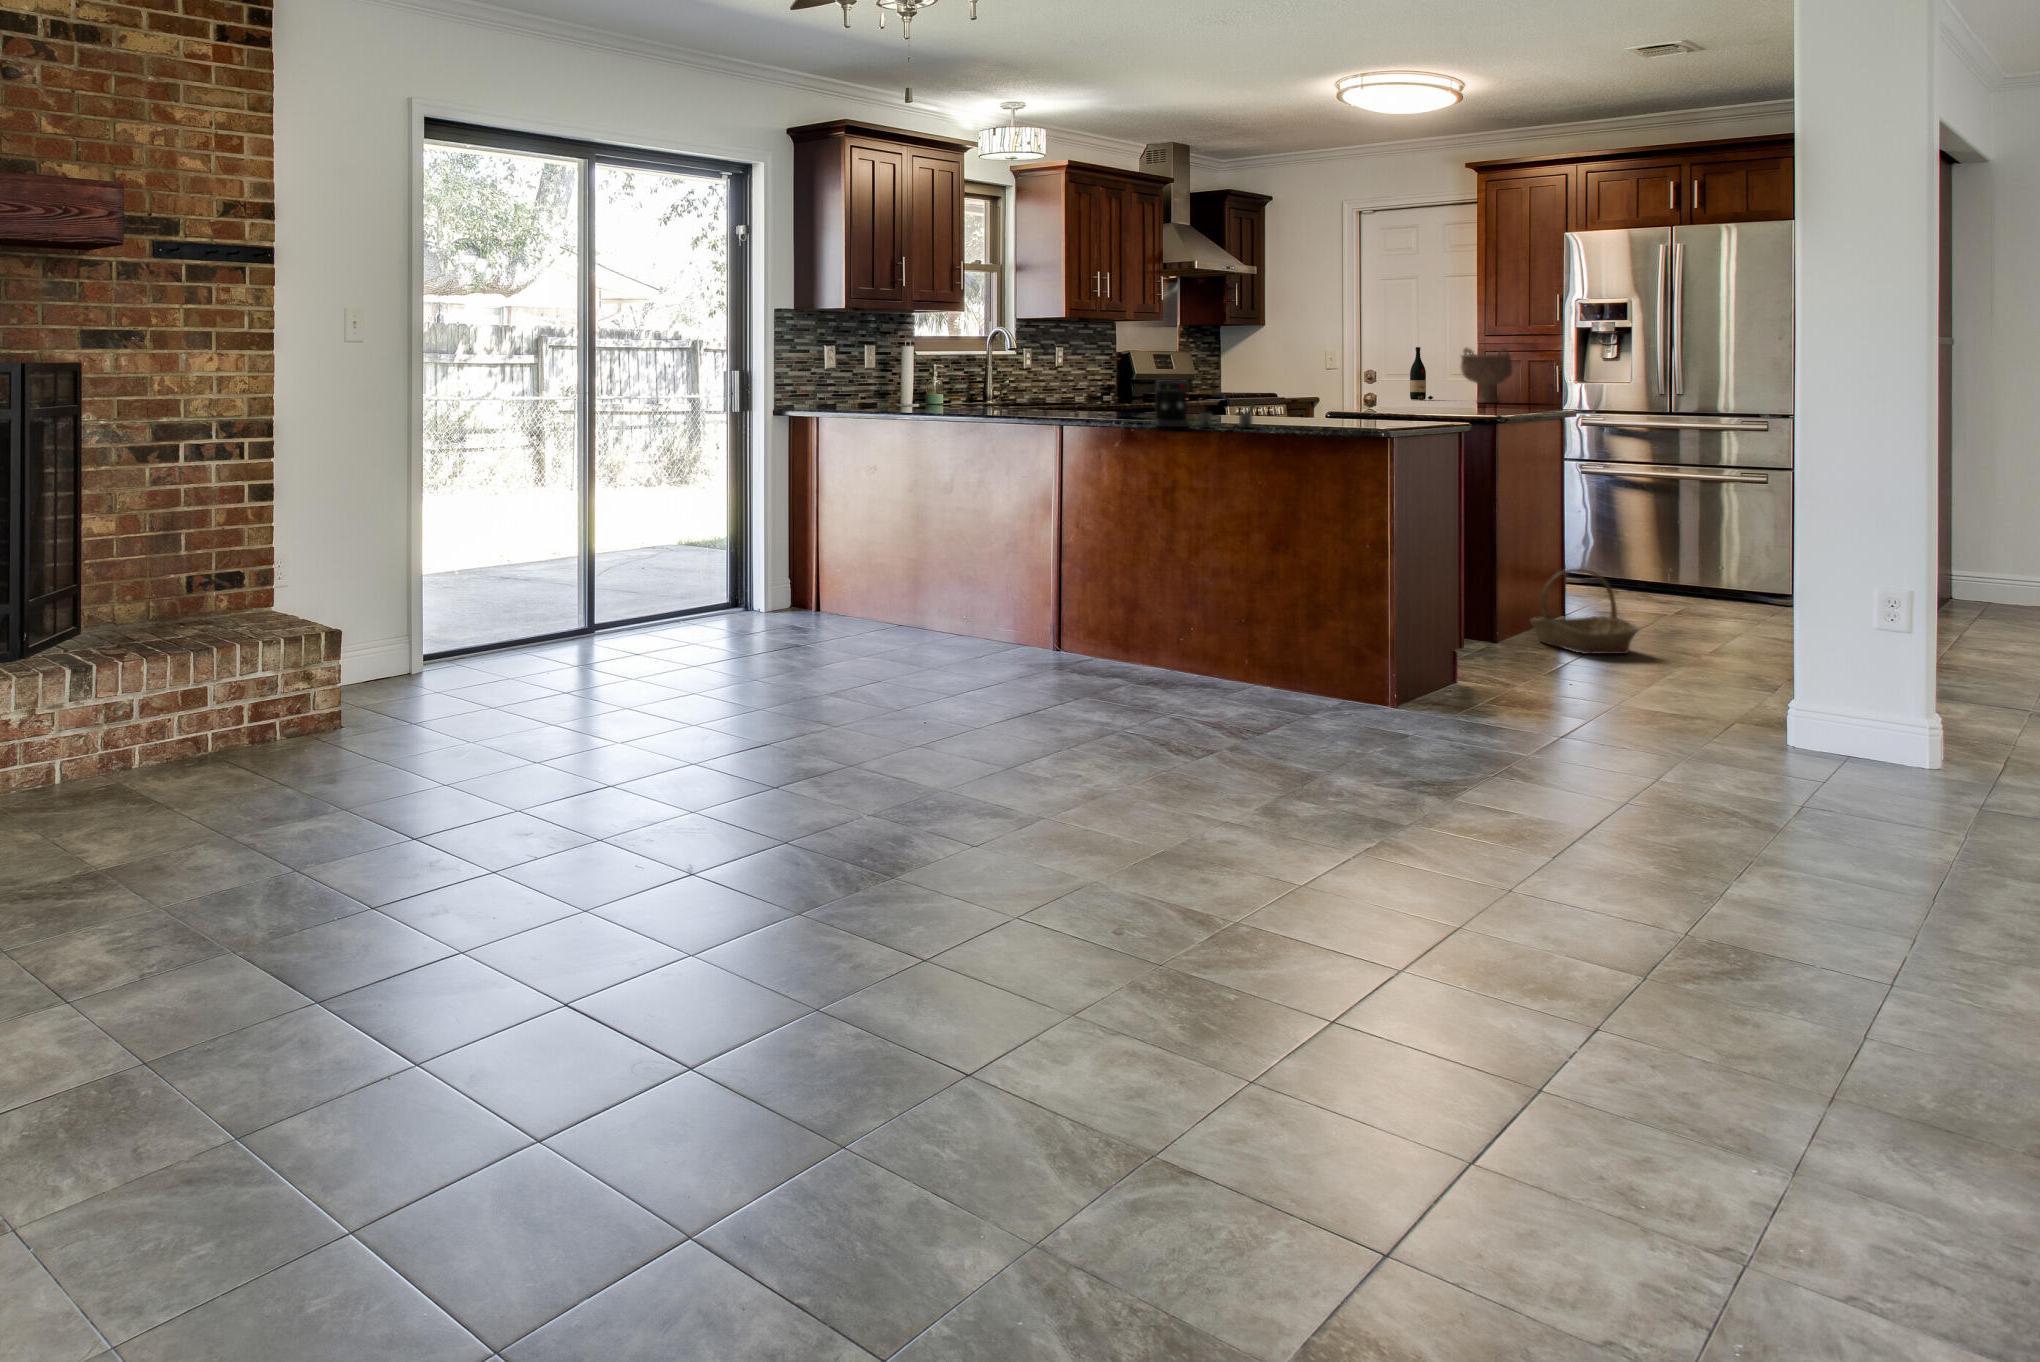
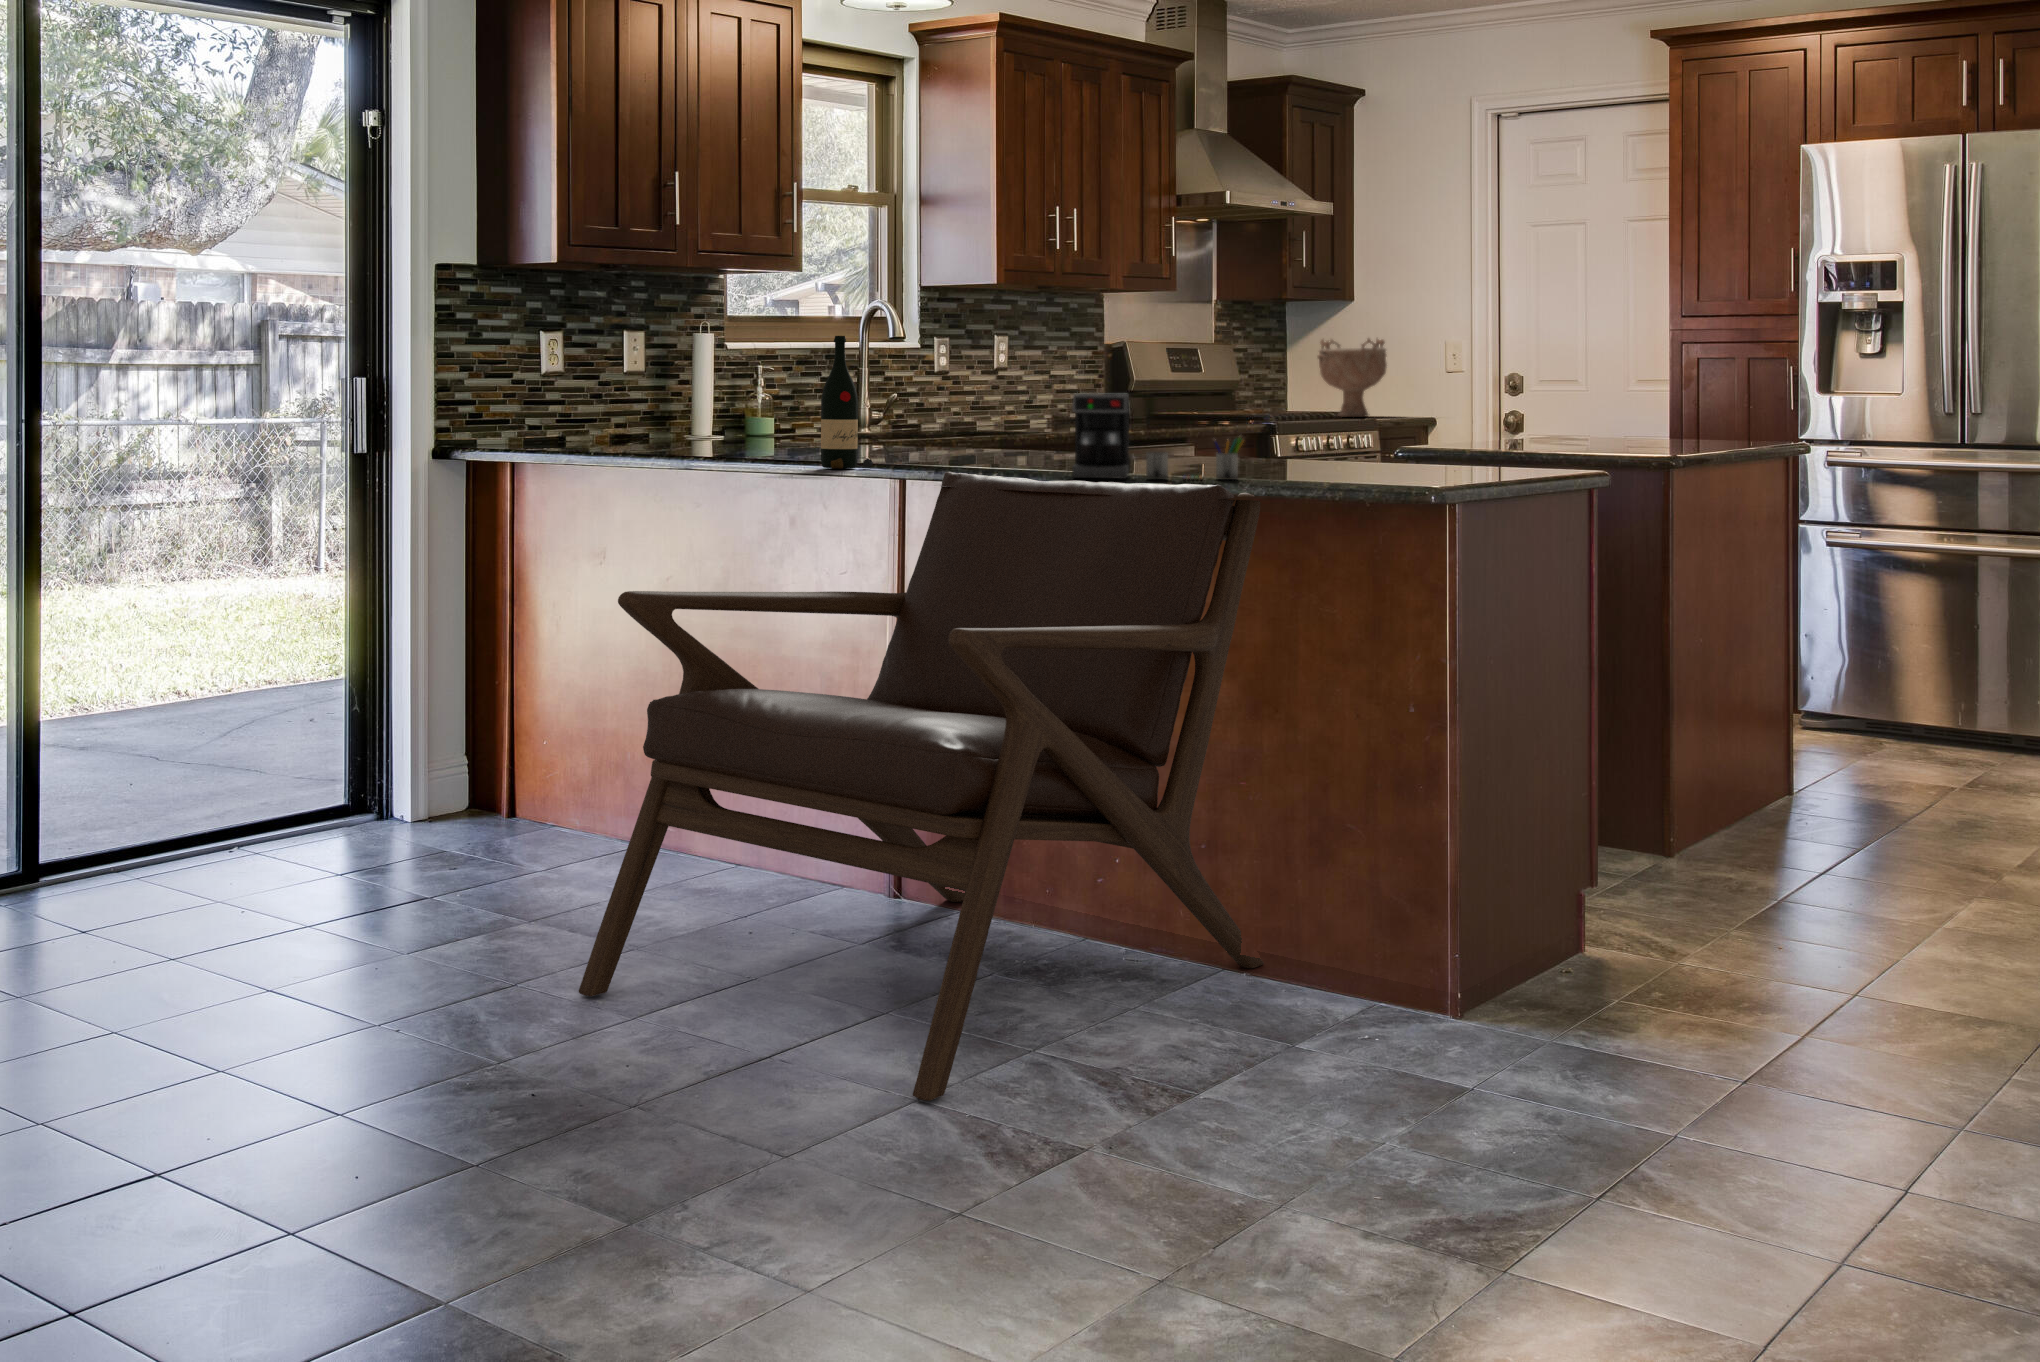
wine bottle: present [1410,347,1433,400] -> present [821,336,873,469]
decorative bowl: present [1461,347,1512,403] -> present [1318,338,1387,417]
lounge chair: none [920,422,1280,734] -> present [579,472,1264,1101]
basket: present [1531,569,1638,654] -> none [1726,723,1902,877]

